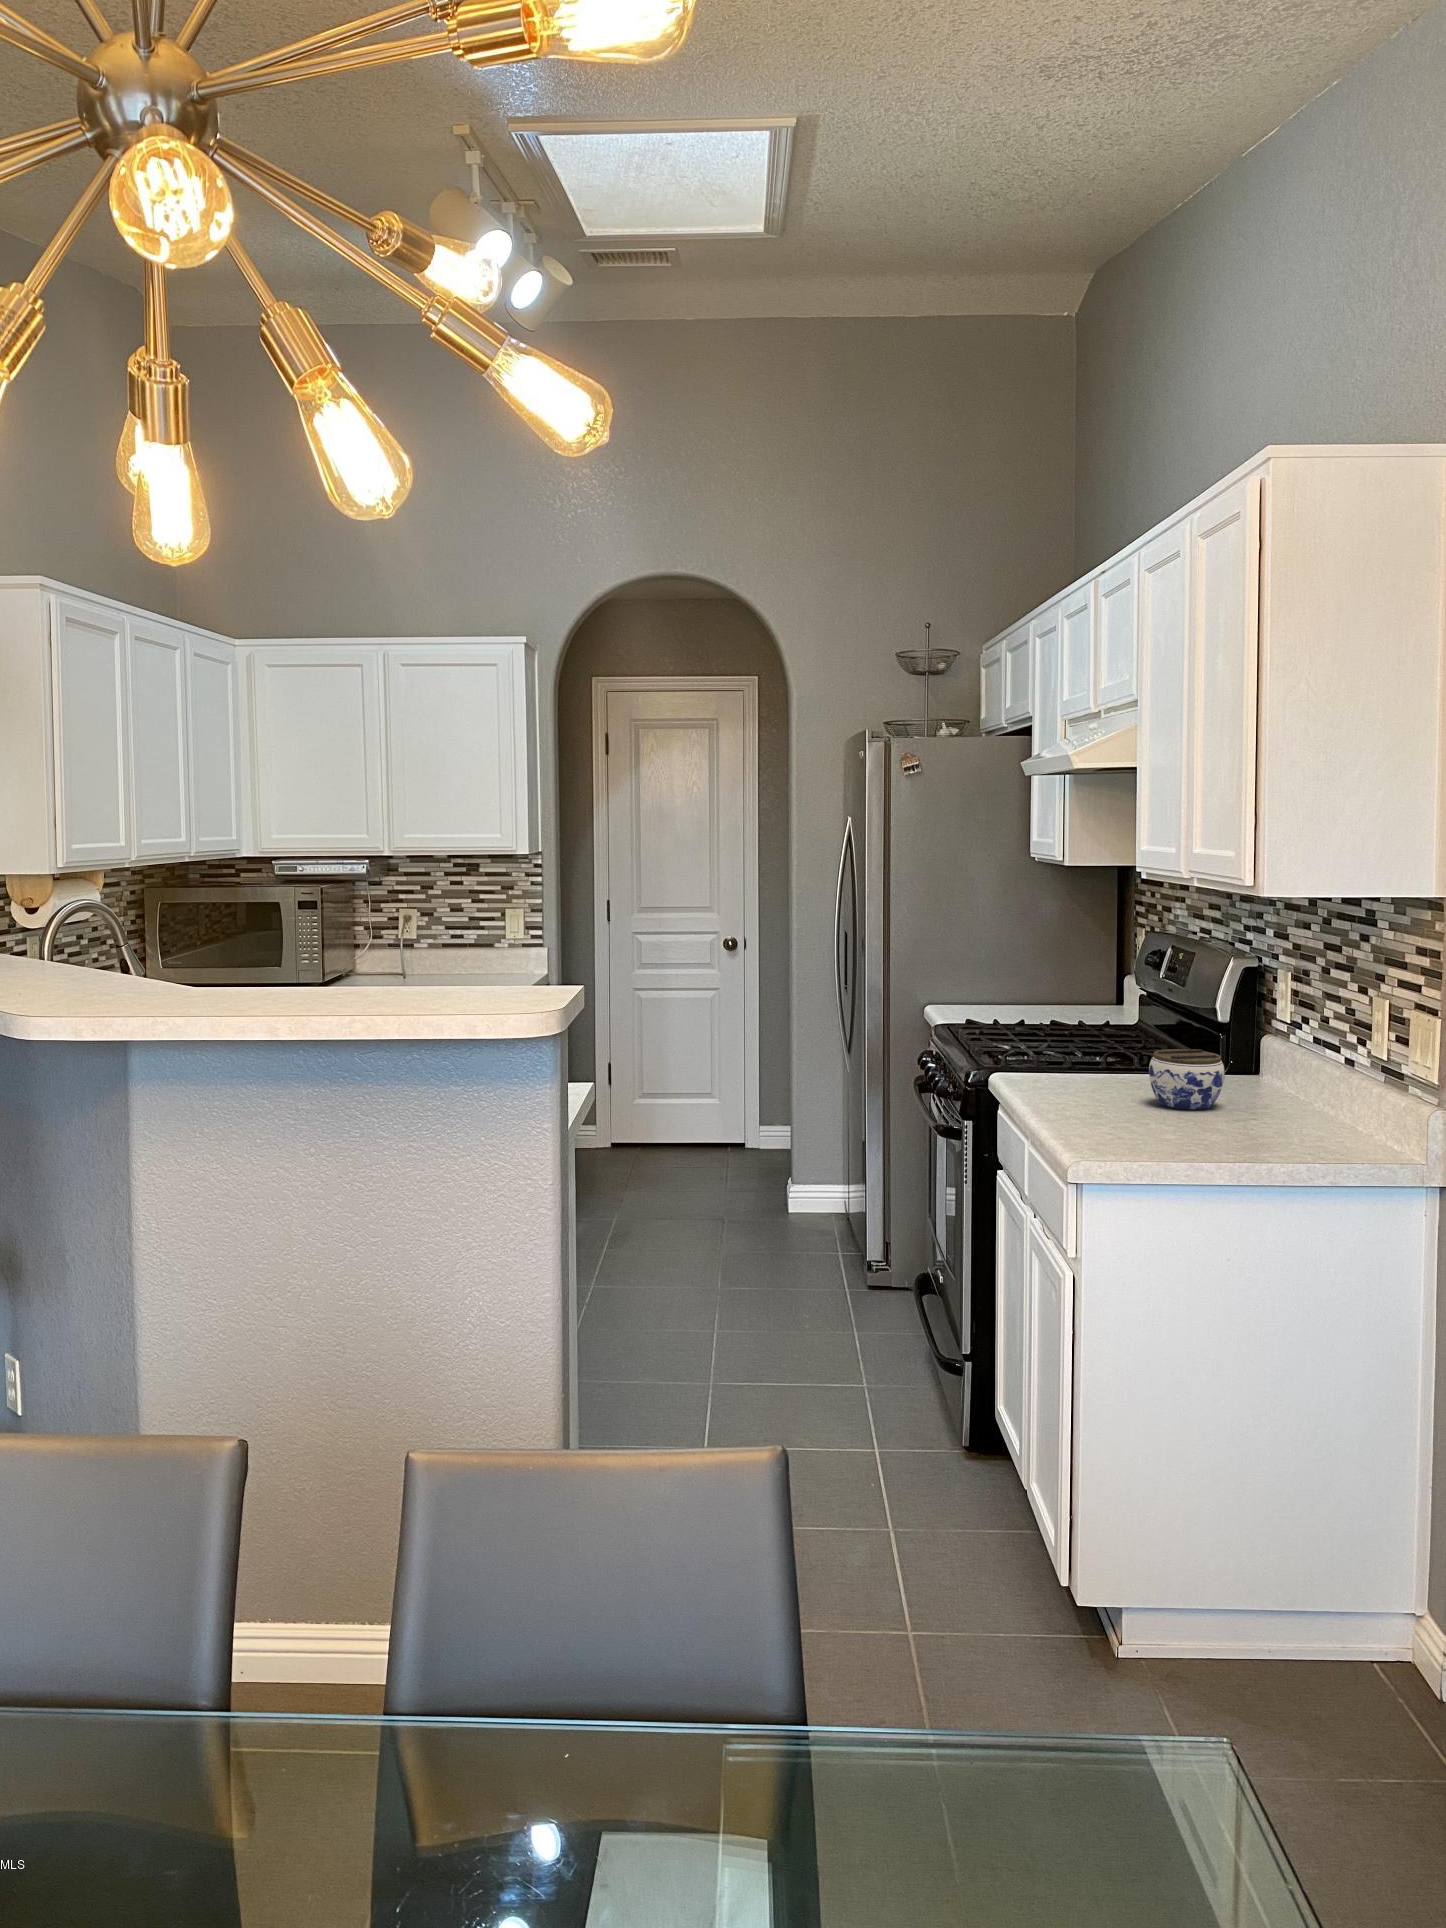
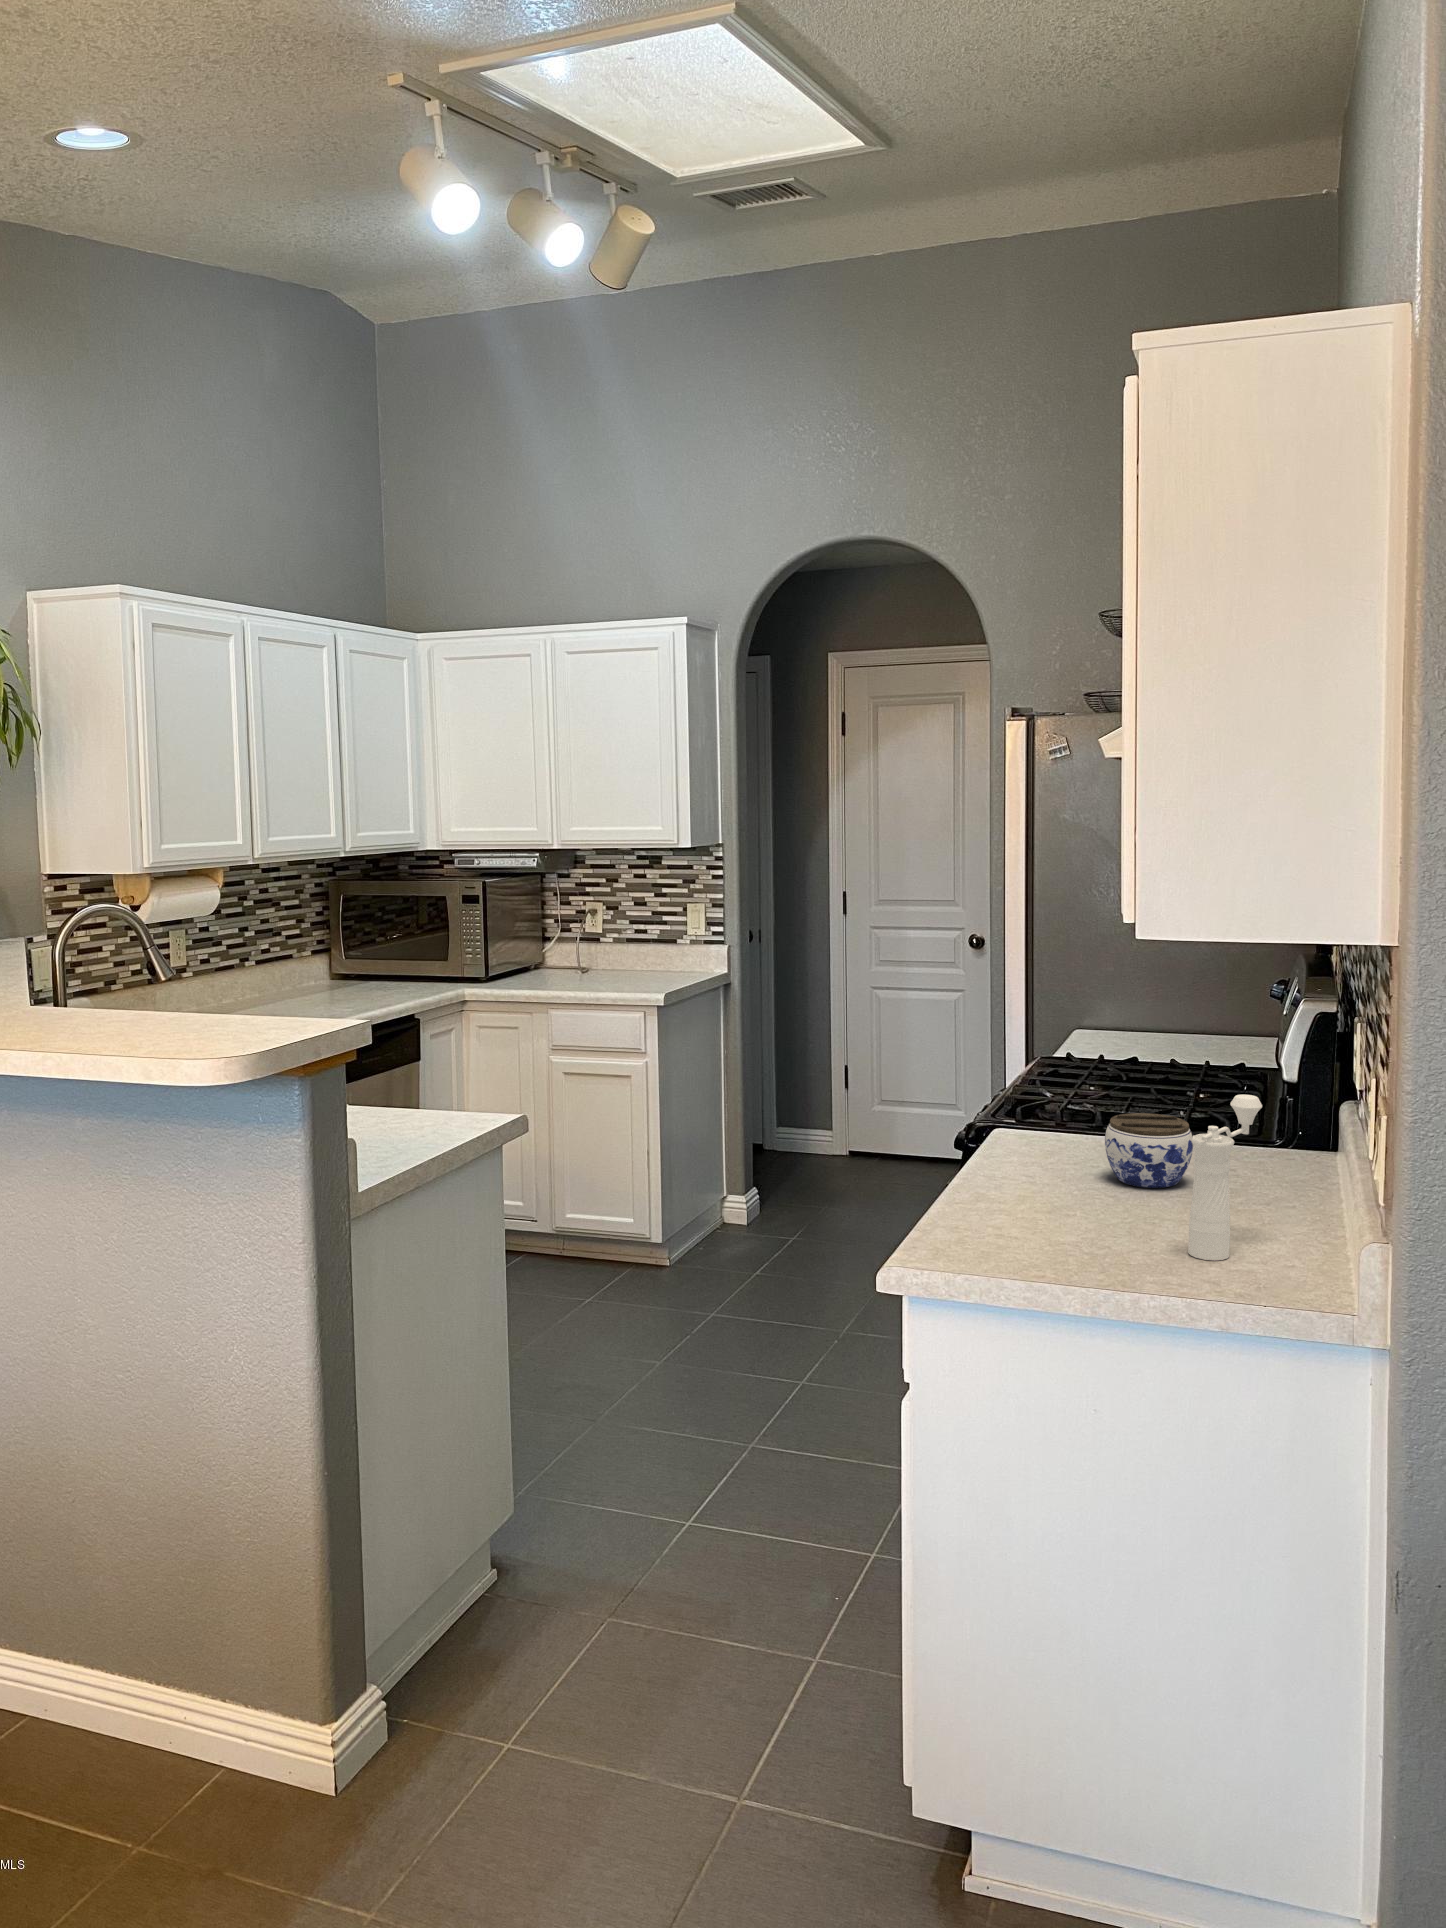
pepper mill: none [1305,1018,1346,1153] -> present [1188,1095,1262,1261]

